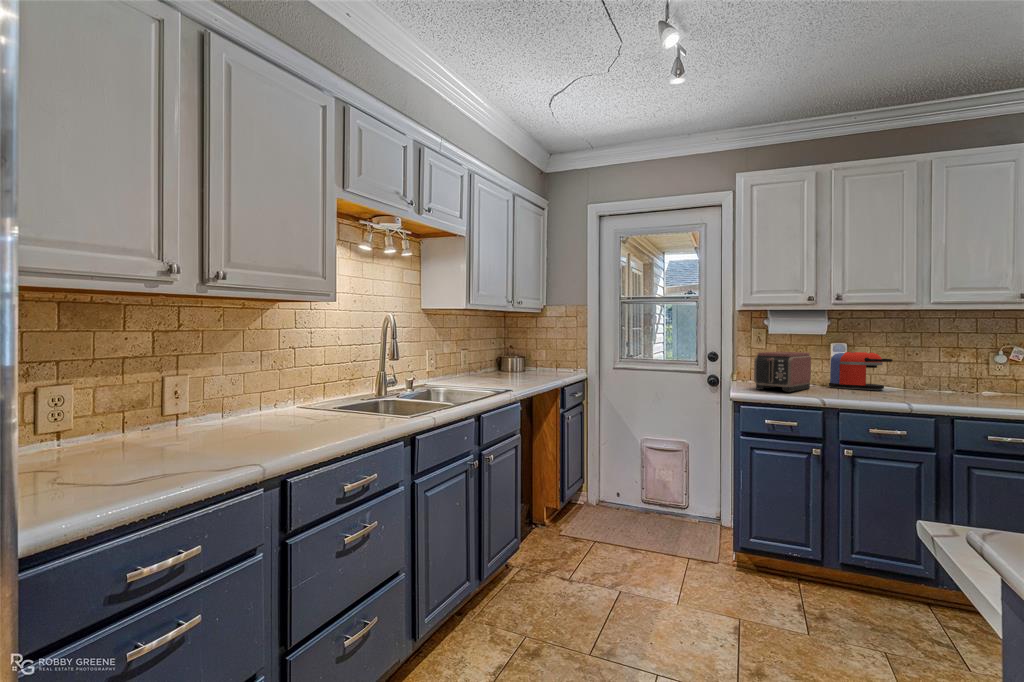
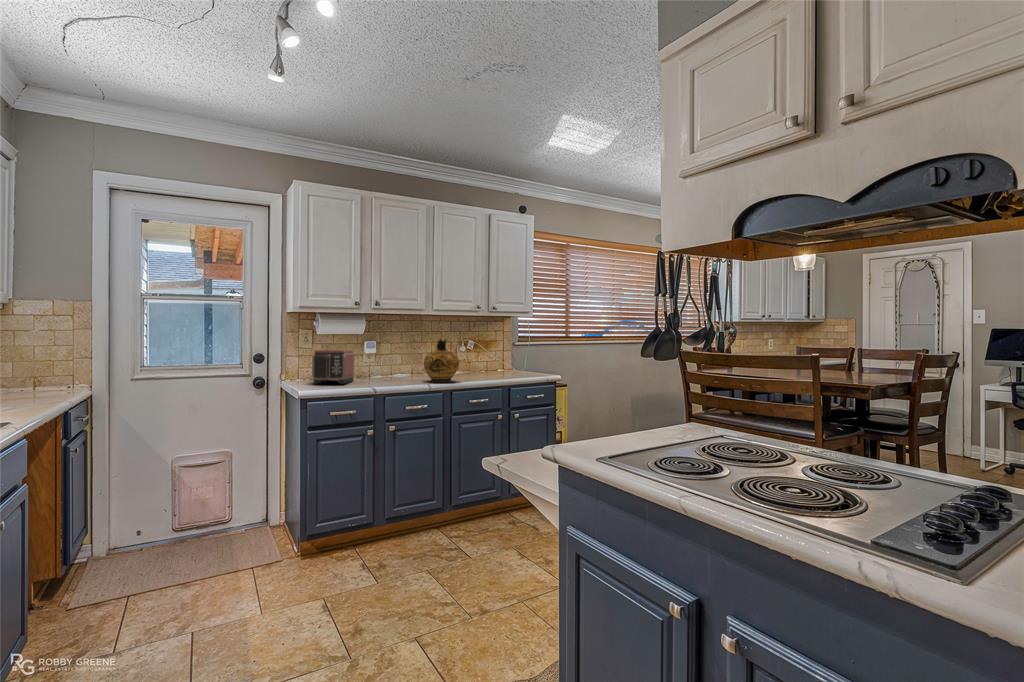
ceramic jug: none [912,340,976,402] -> present [424,339,459,382]
coffee maker: present [829,352,893,390] -> none [365,349,407,379]

